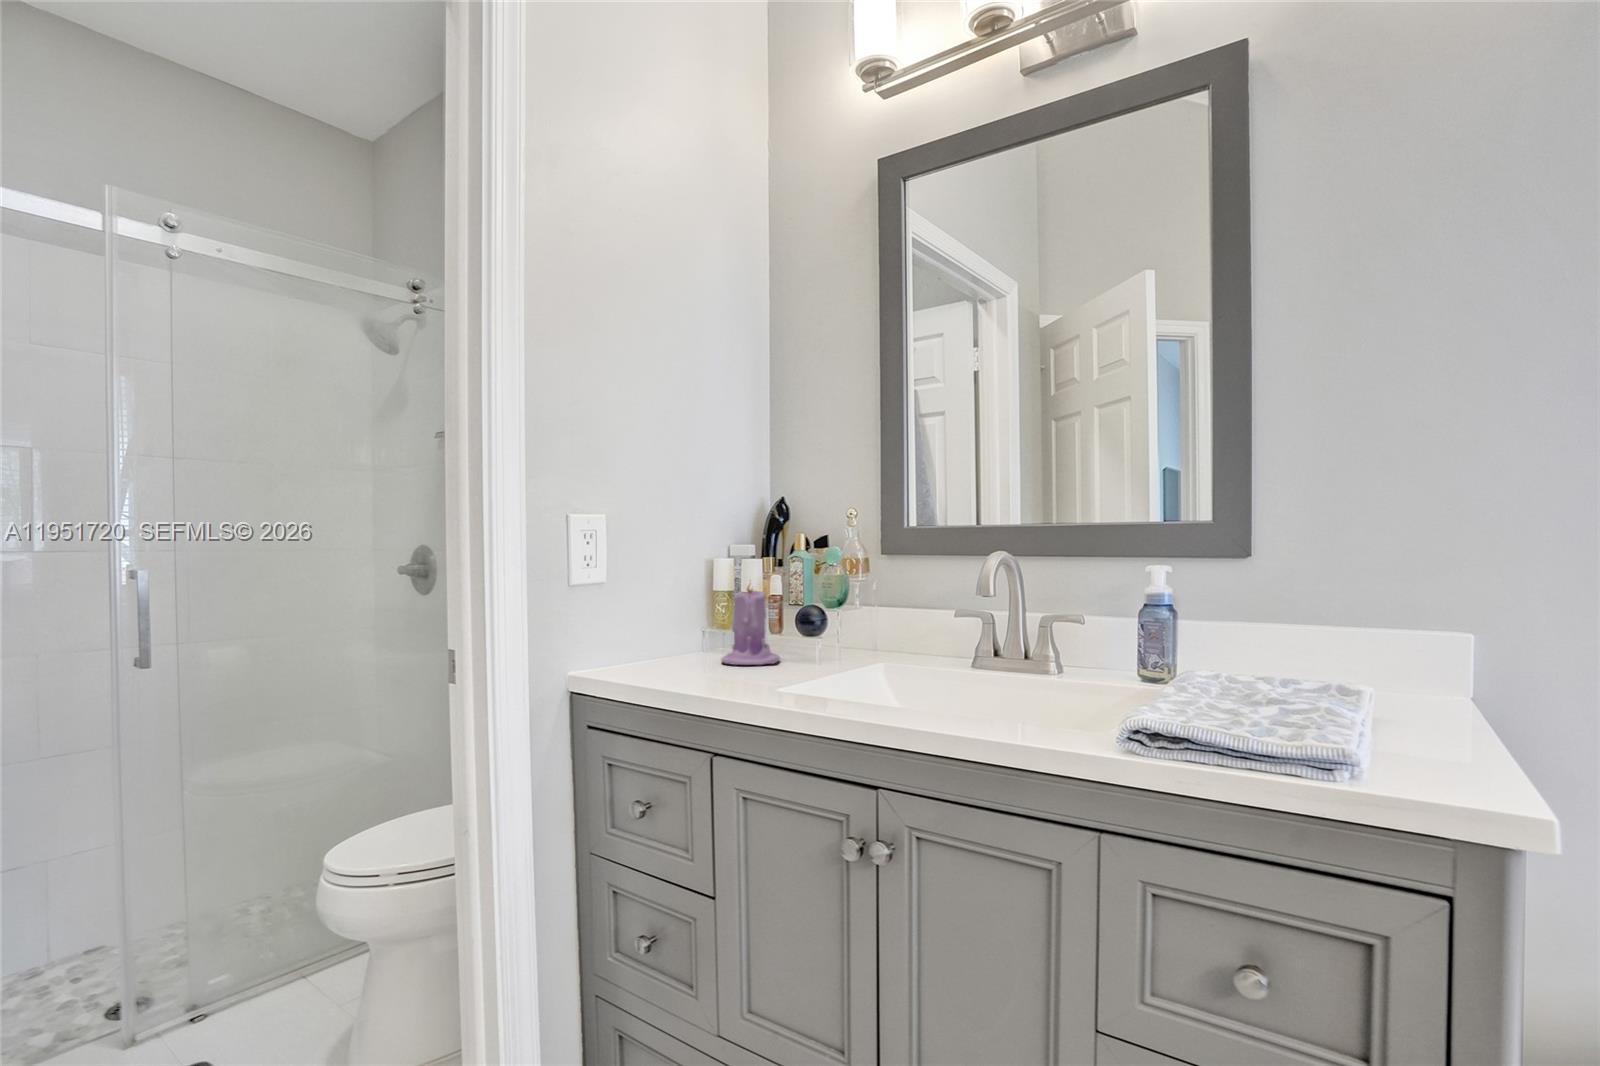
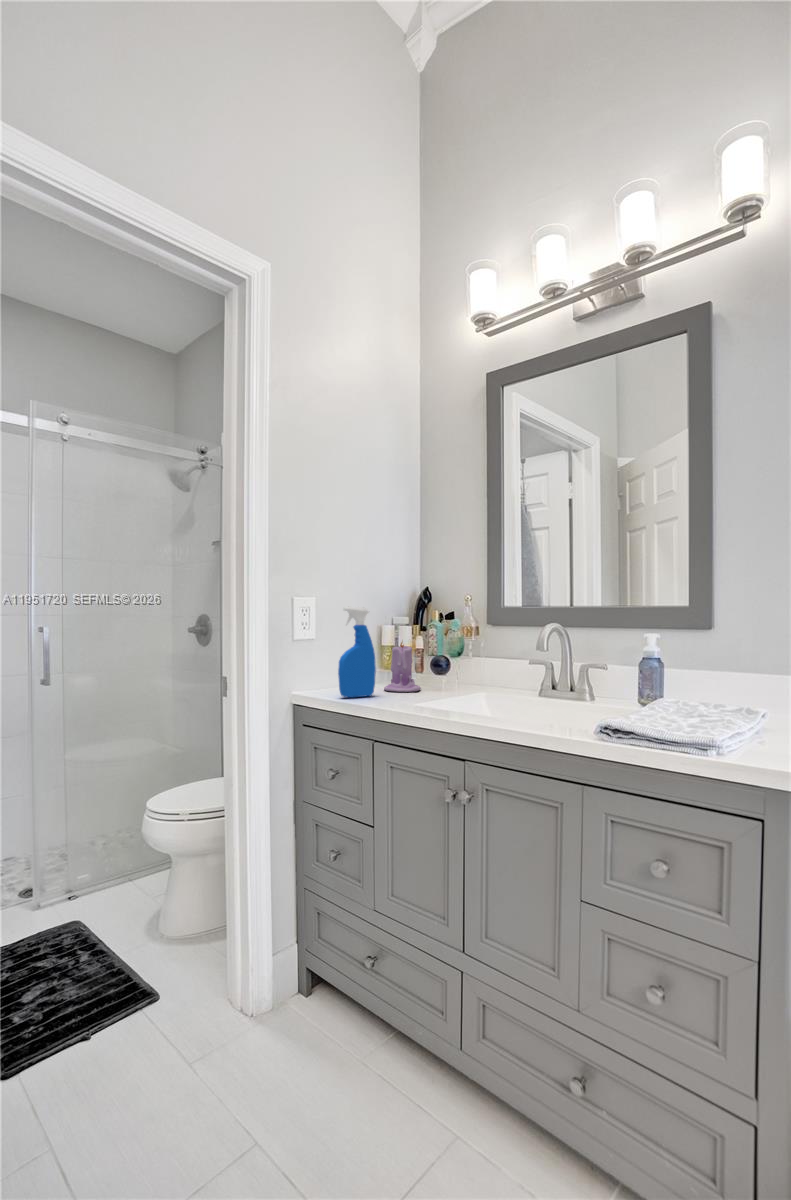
spray bottle: none [647,527,709,678] -> present [338,607,376,697]

